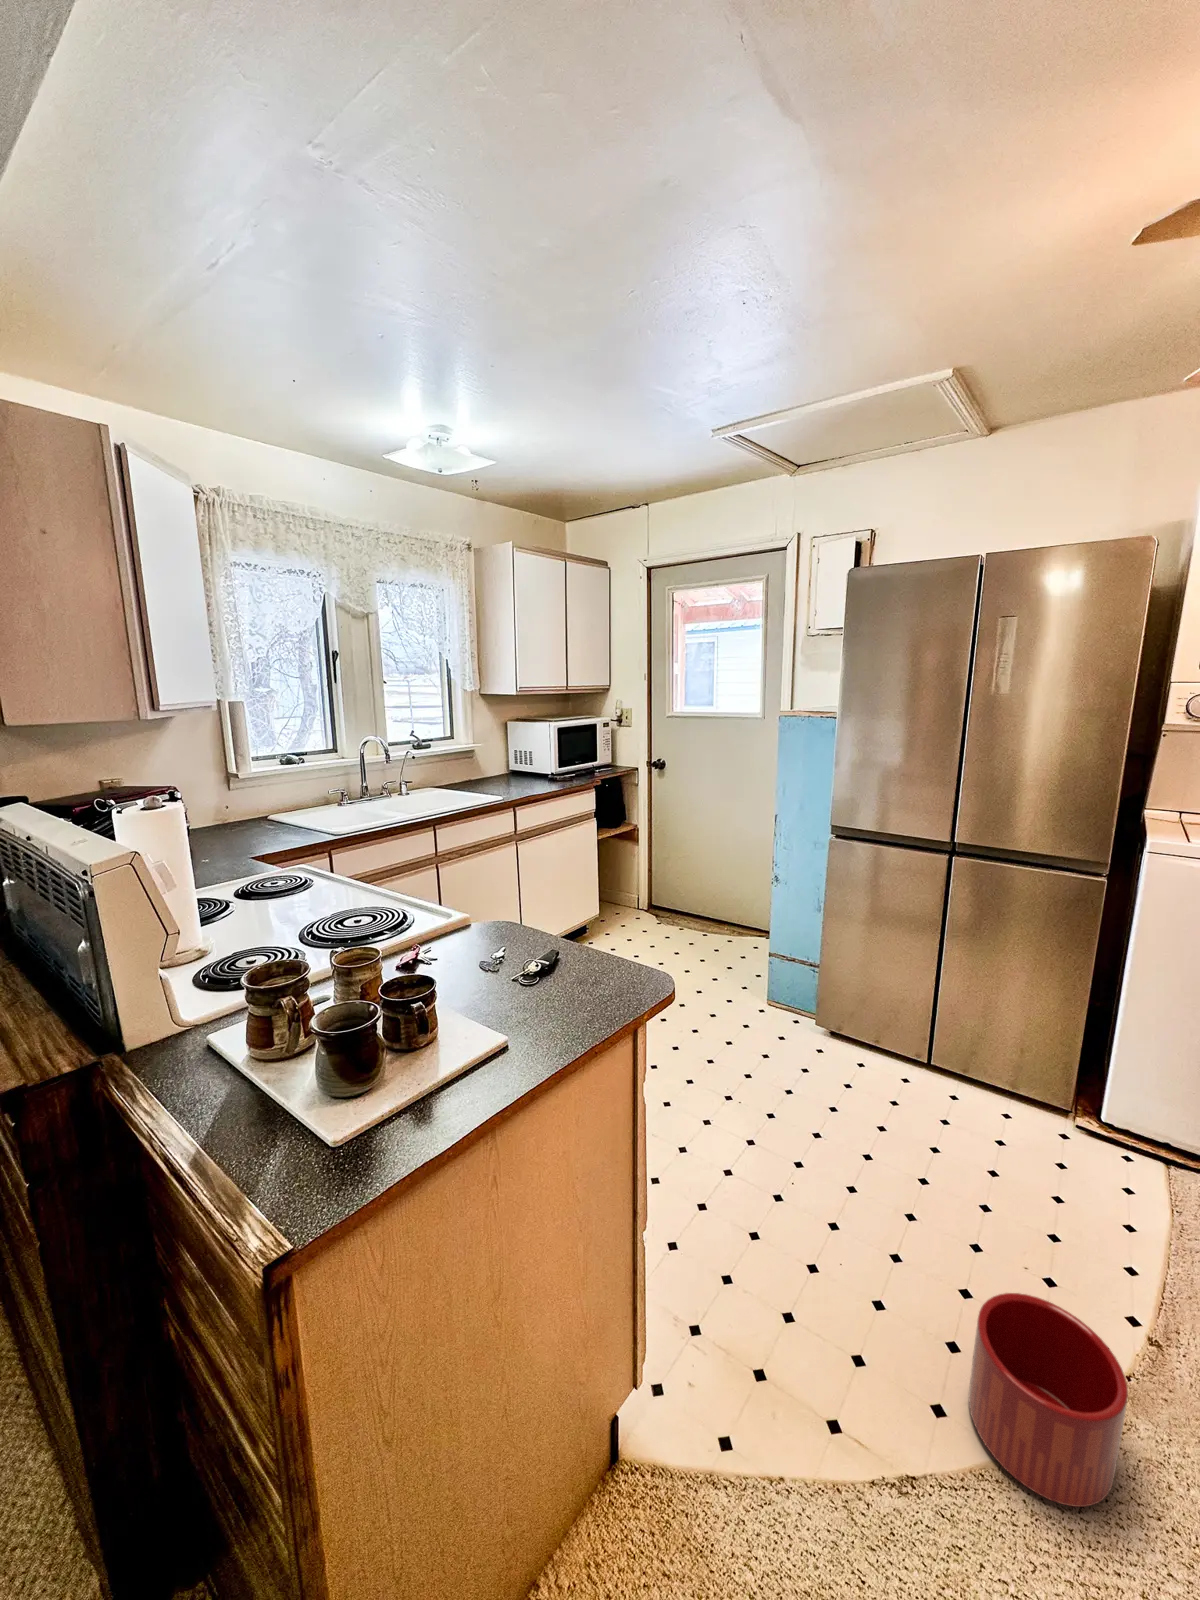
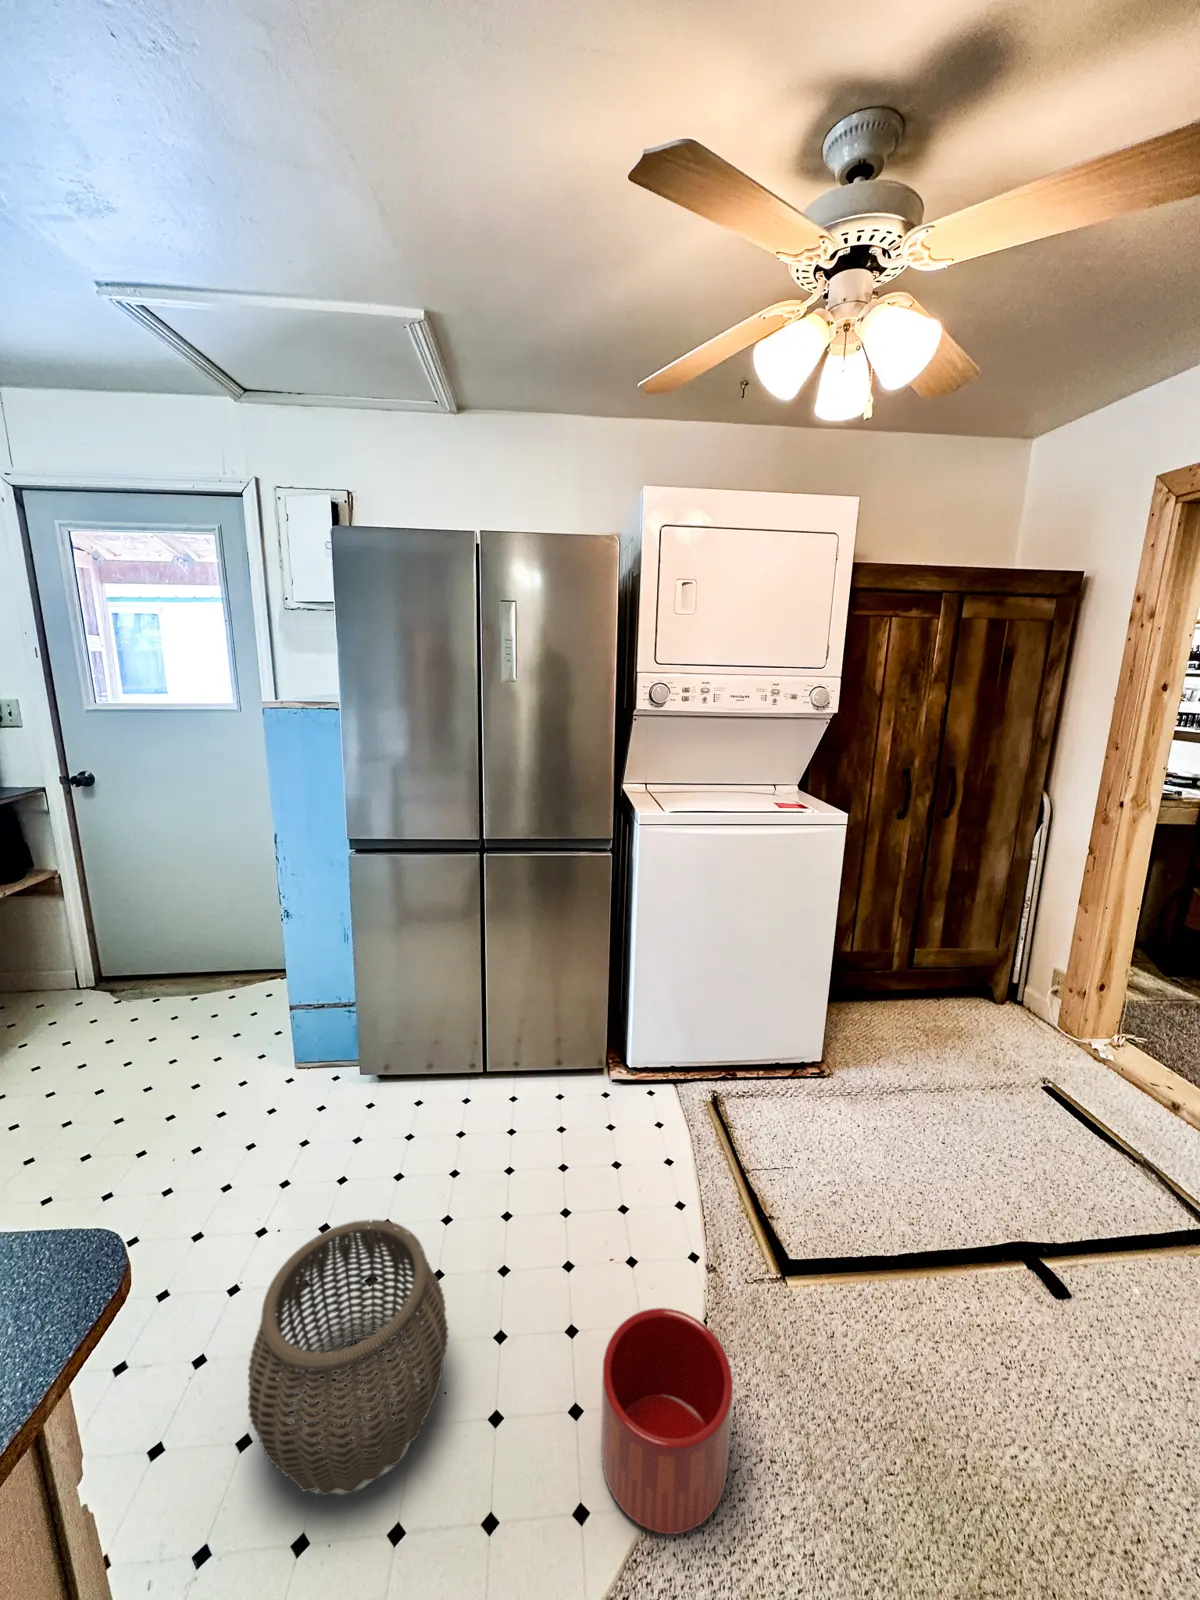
woven basket: none [707,1099,851,1282] -> present [248,1220,448,1495]

